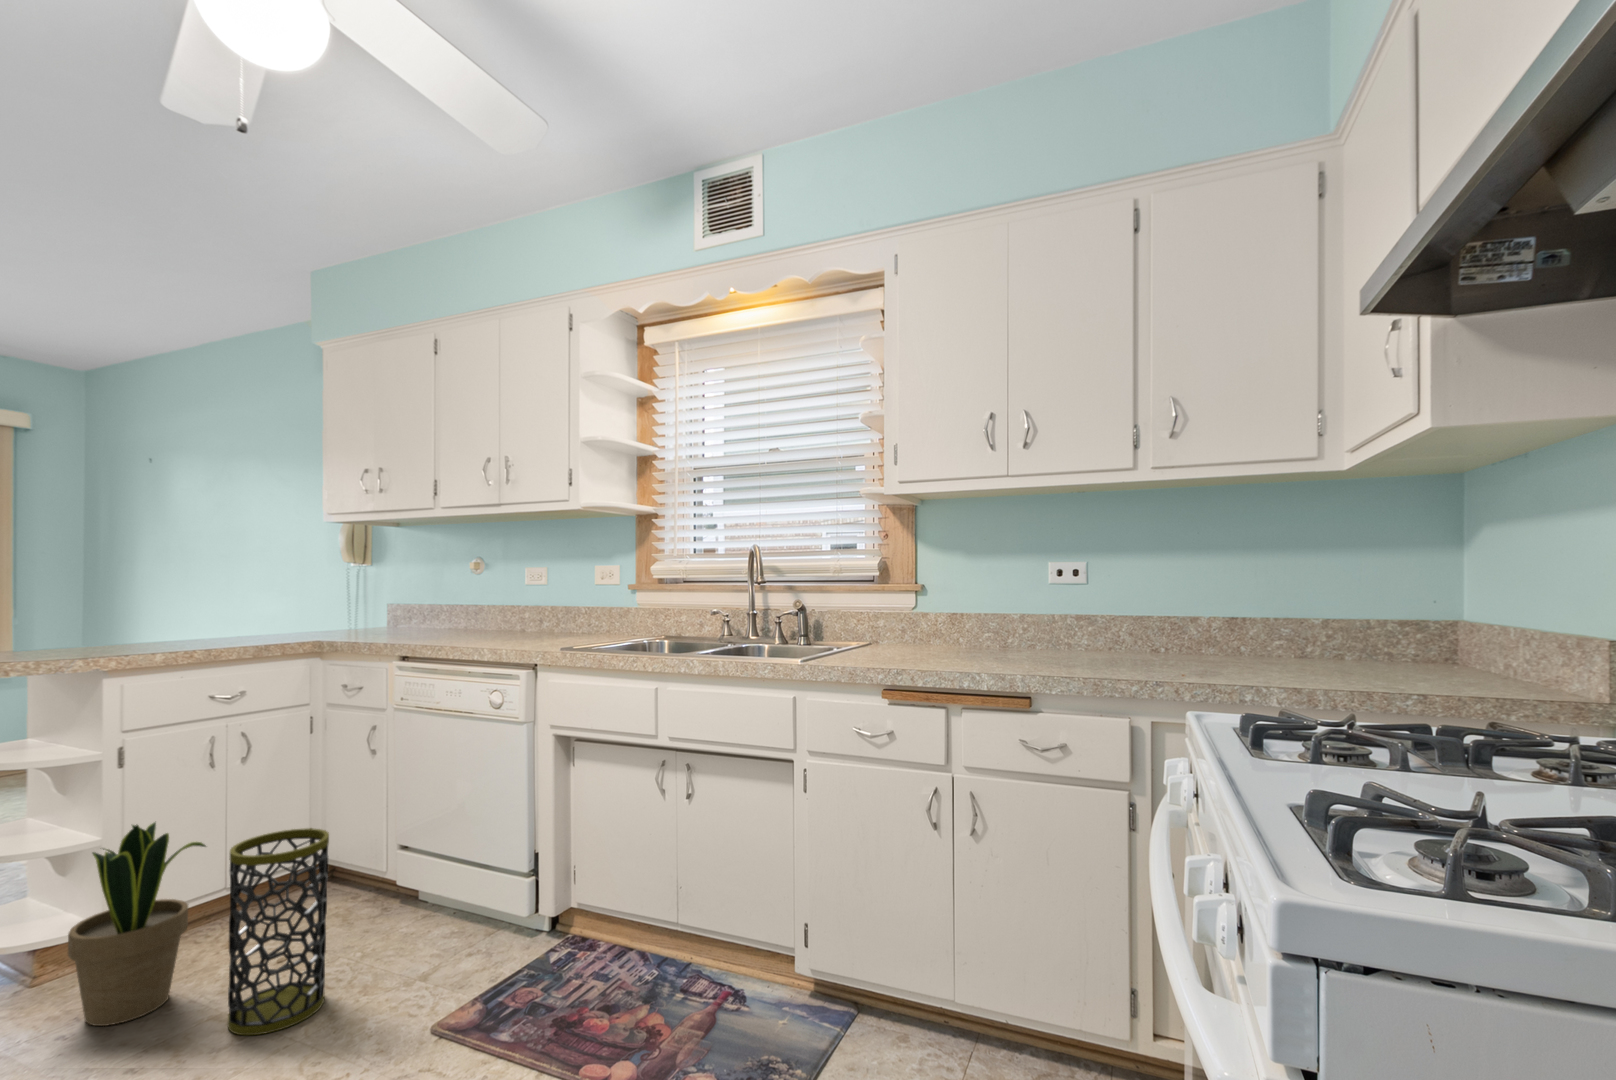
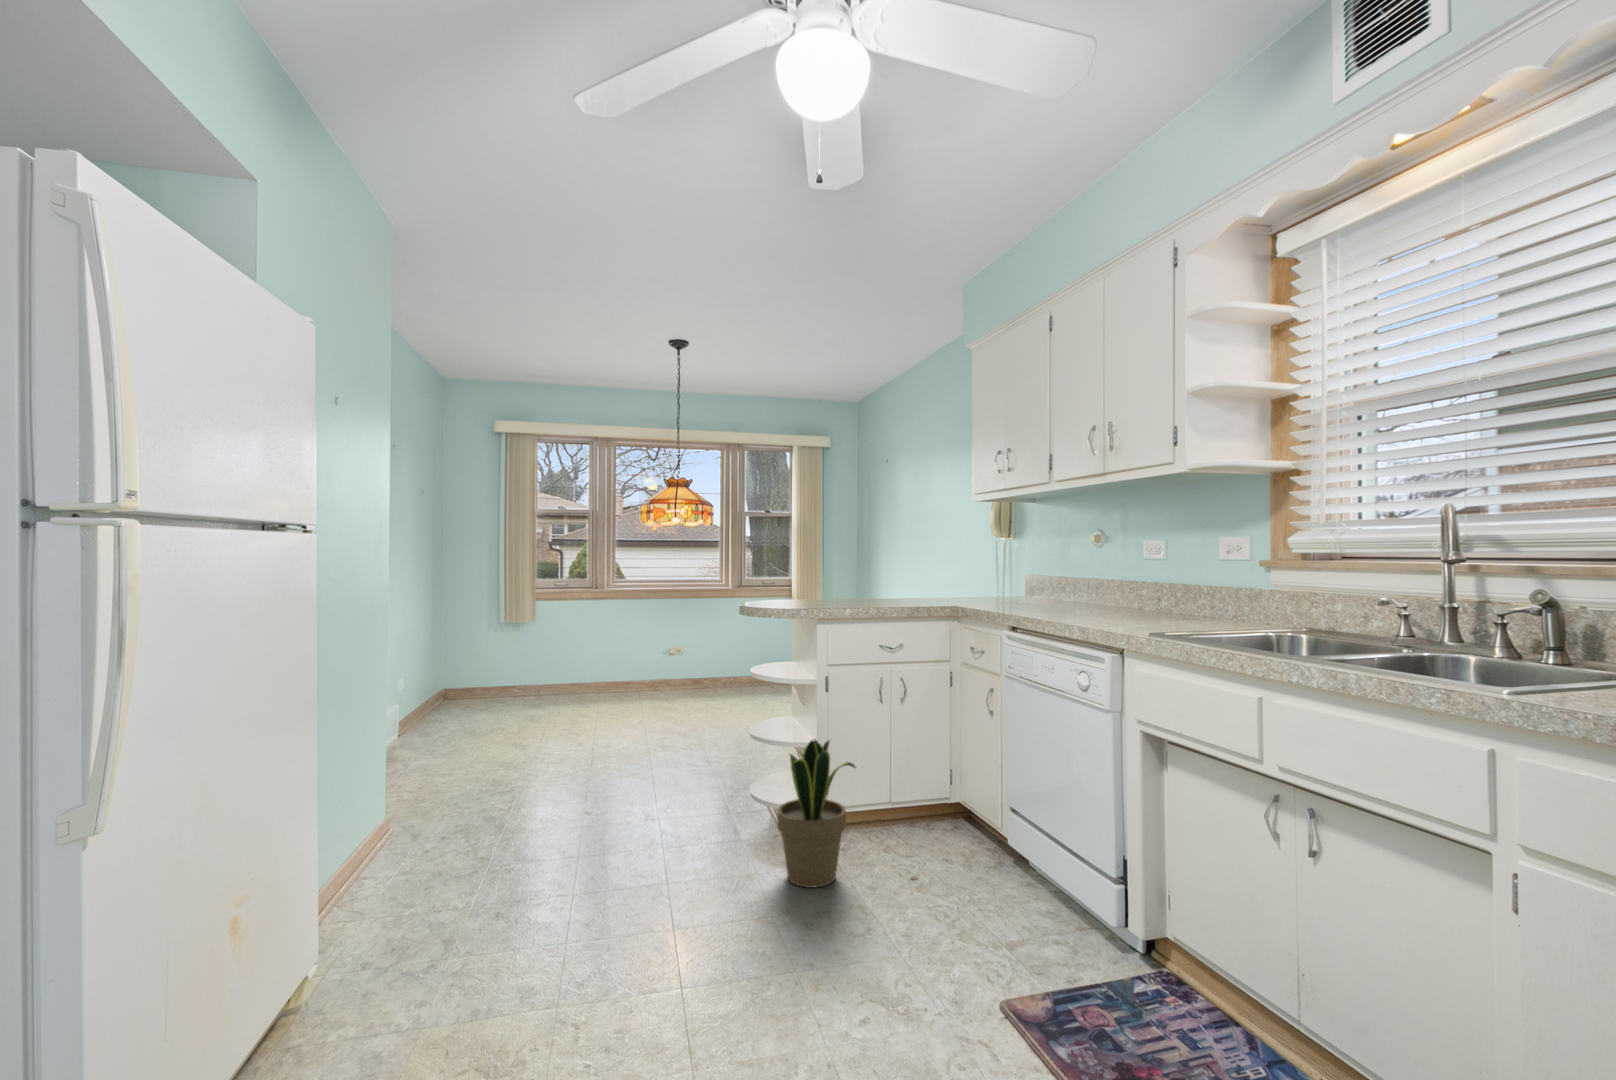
trash can: present [228,828,329,1035] -> none [856,770,928,943]

